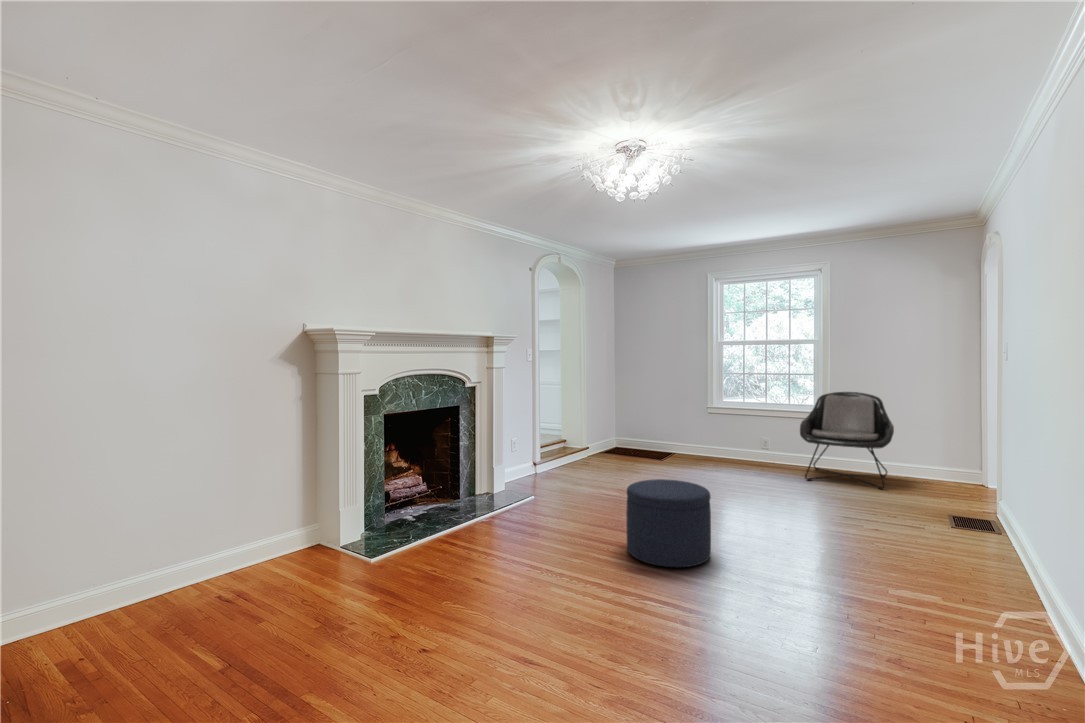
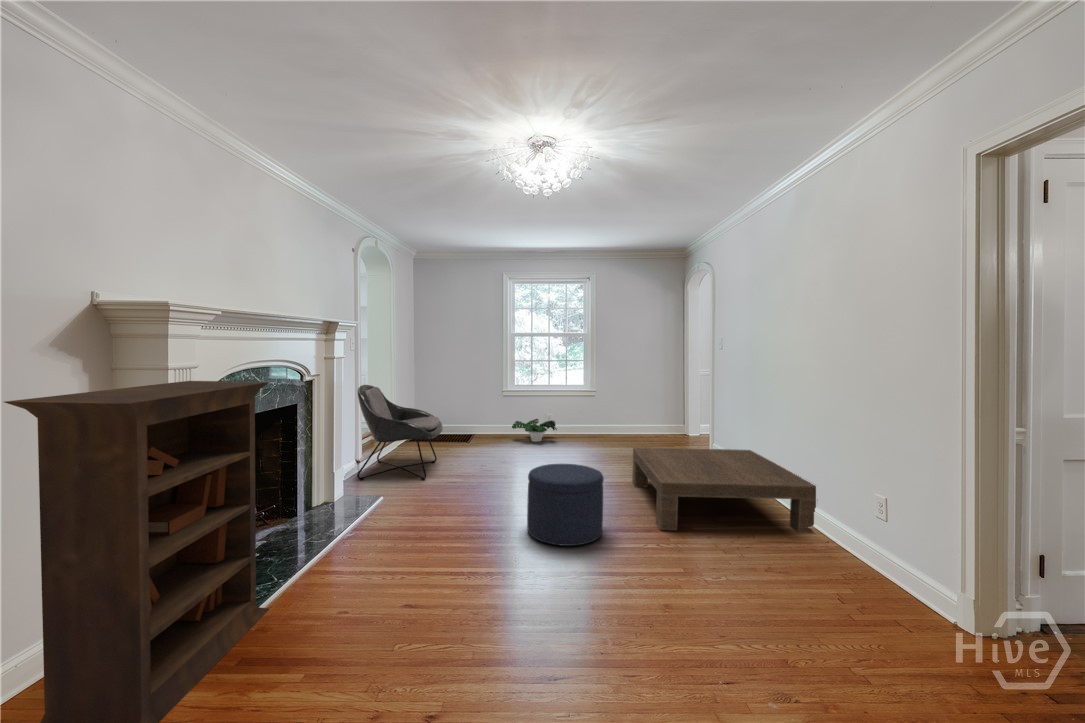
bookcase: none [235,382,393,603] -> present [4,381,269,723]
lounge chair: present [800,392,894,490] -> present [357,385,443,480]
potted plant: none [710,440,768,466] -> present [512,419,557,442]
coffee table: none [786,478,1050,632] -> present [632,447,816,534]

